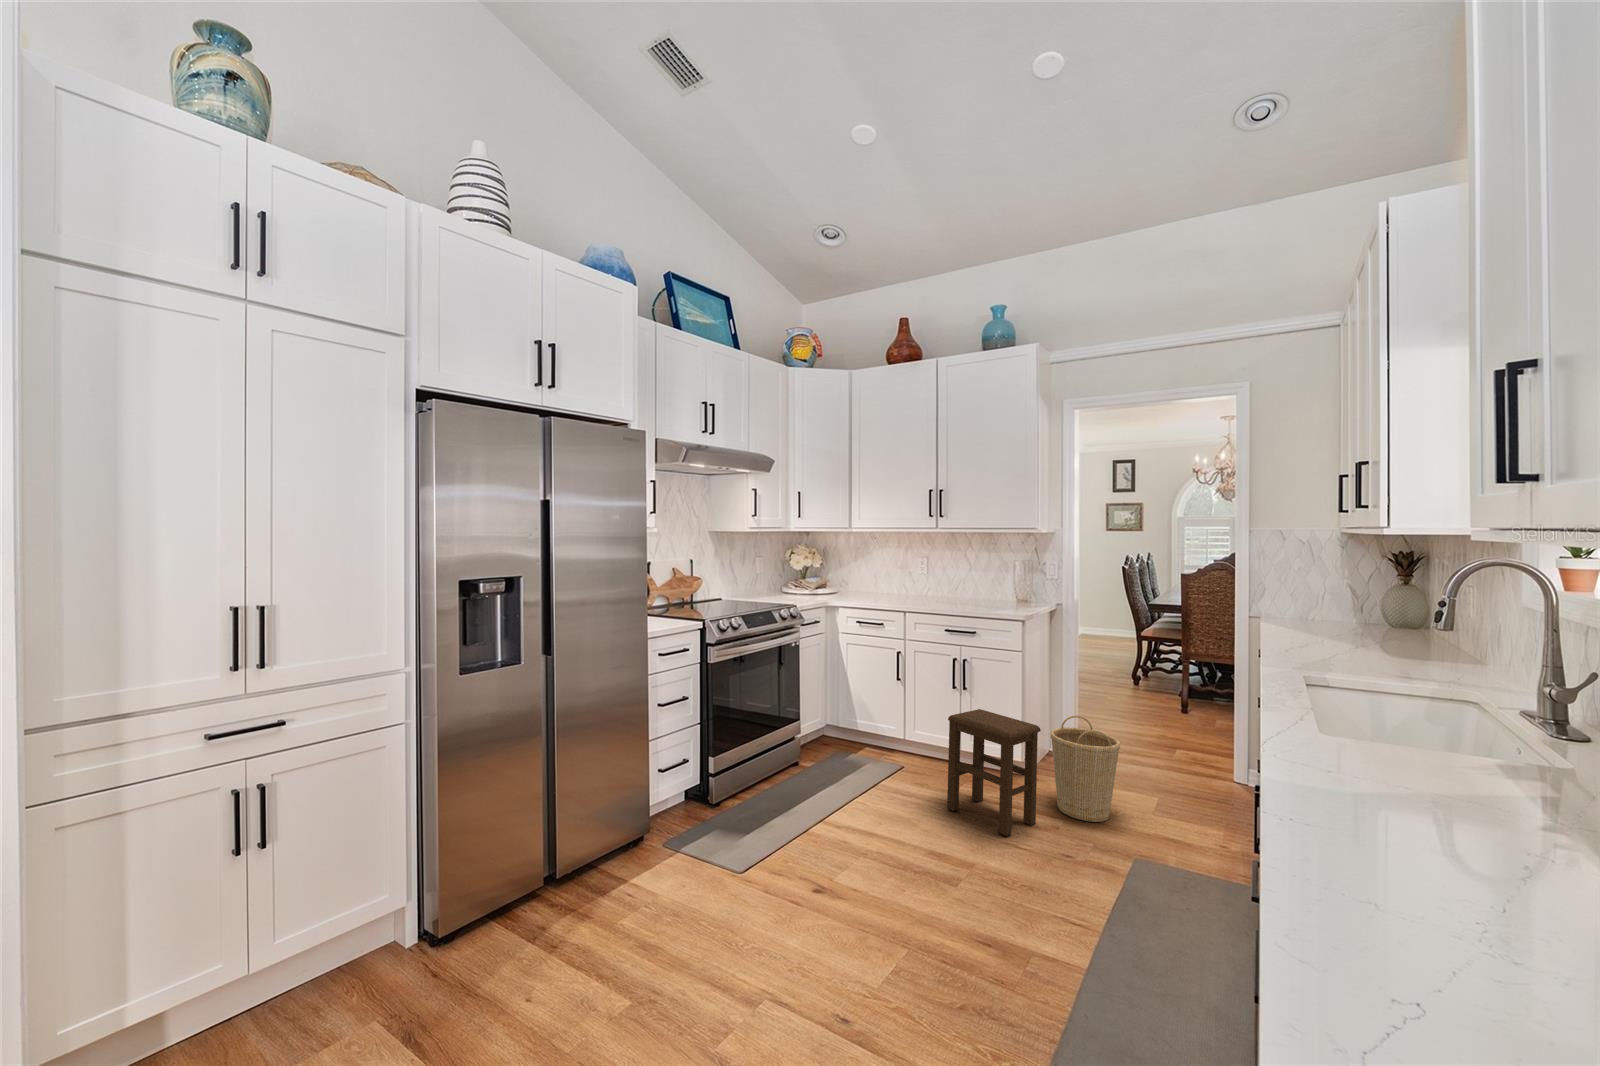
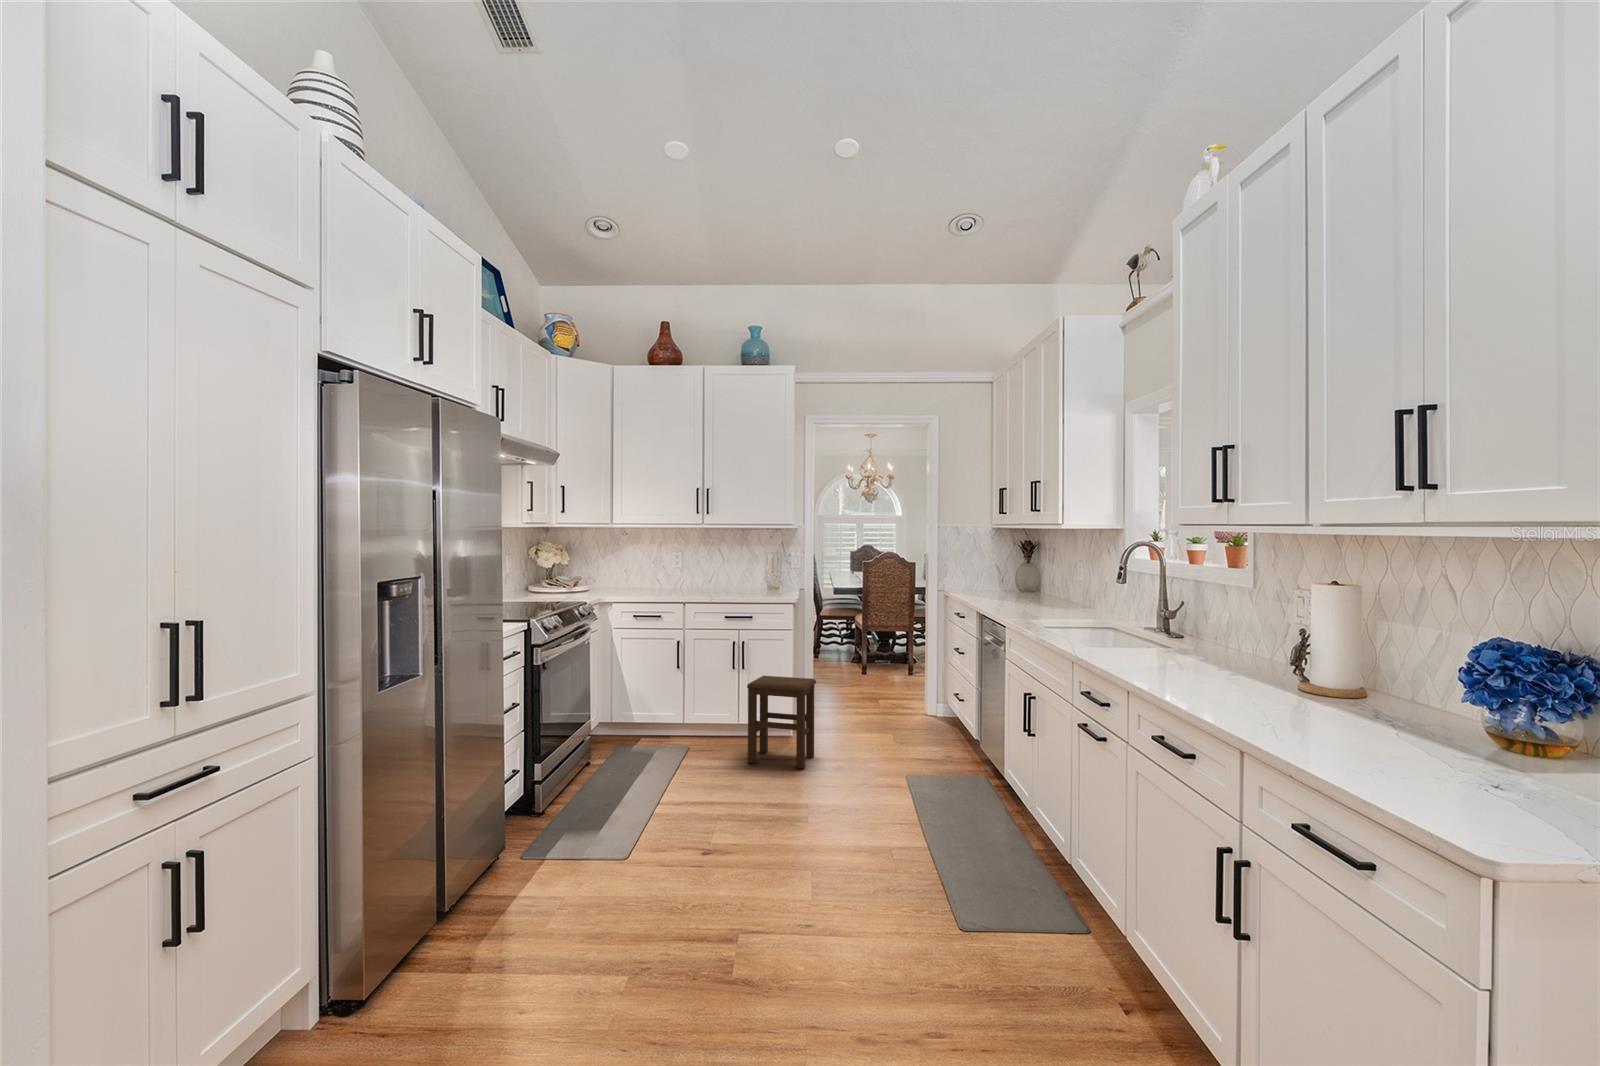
basket: present [1051,716,1120,822] -> none [813,670,861,746]

